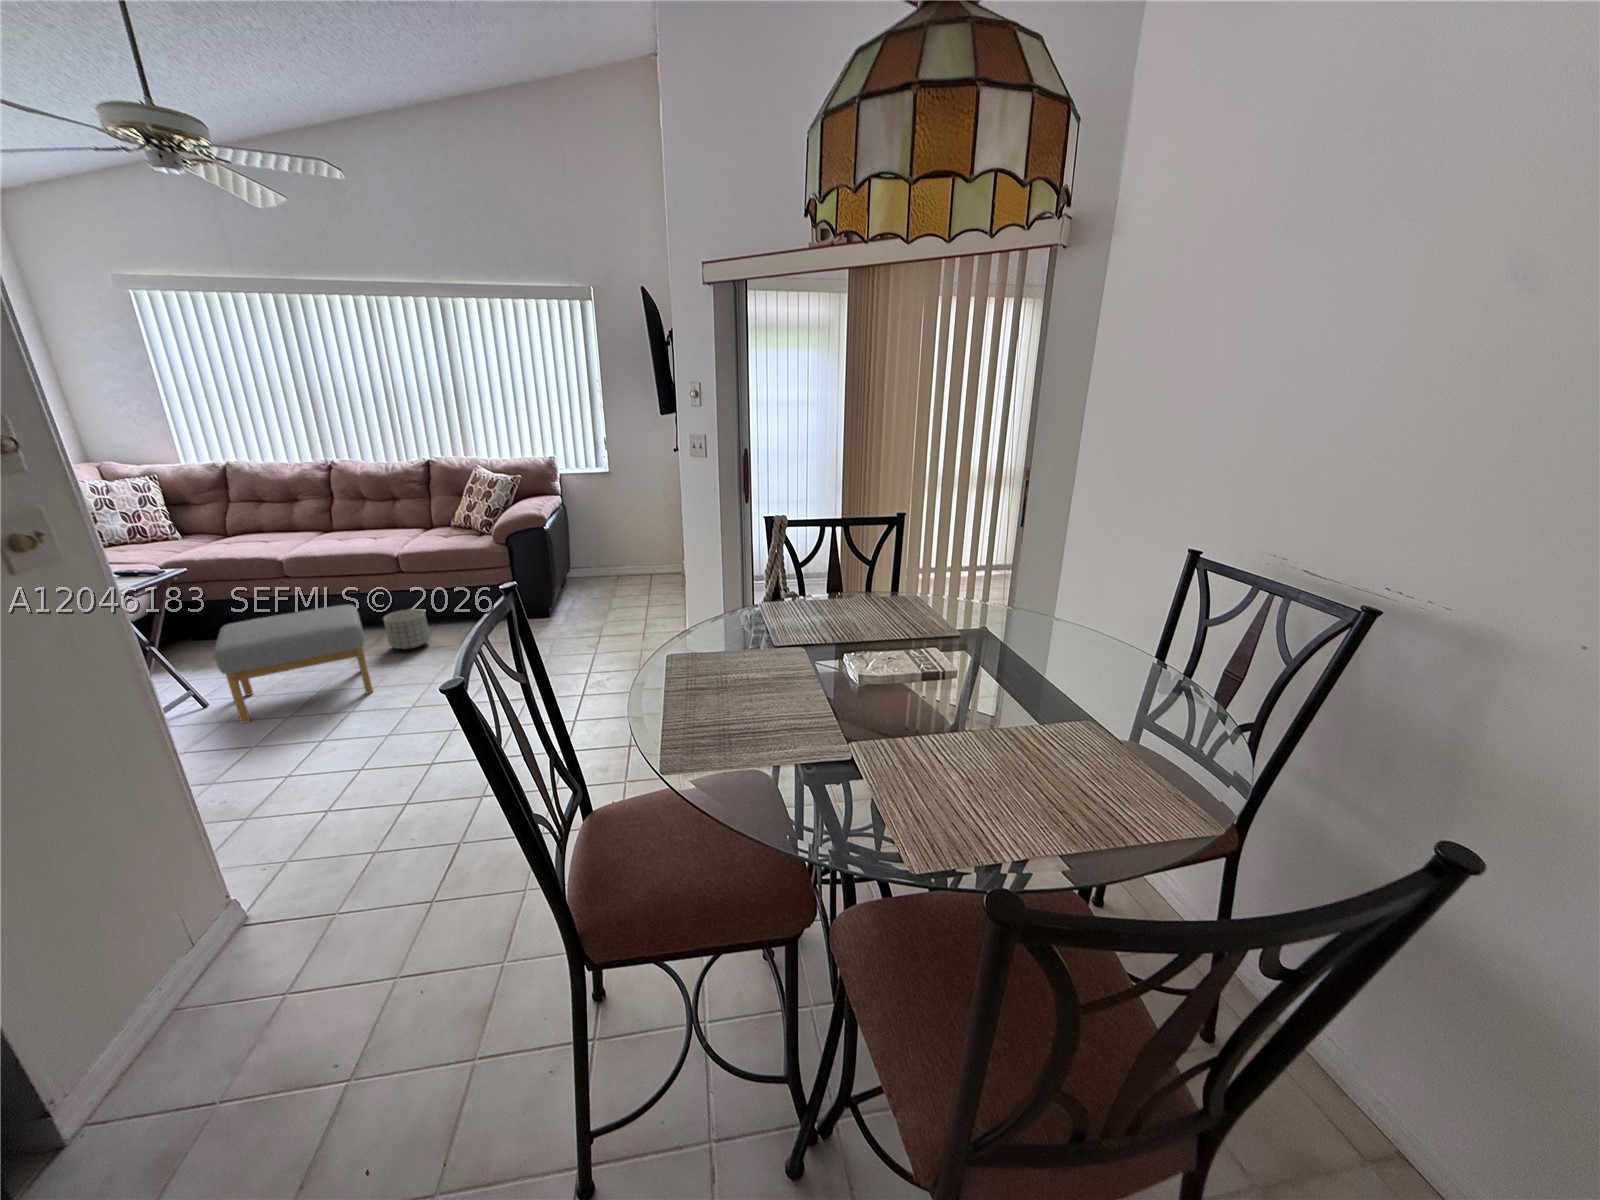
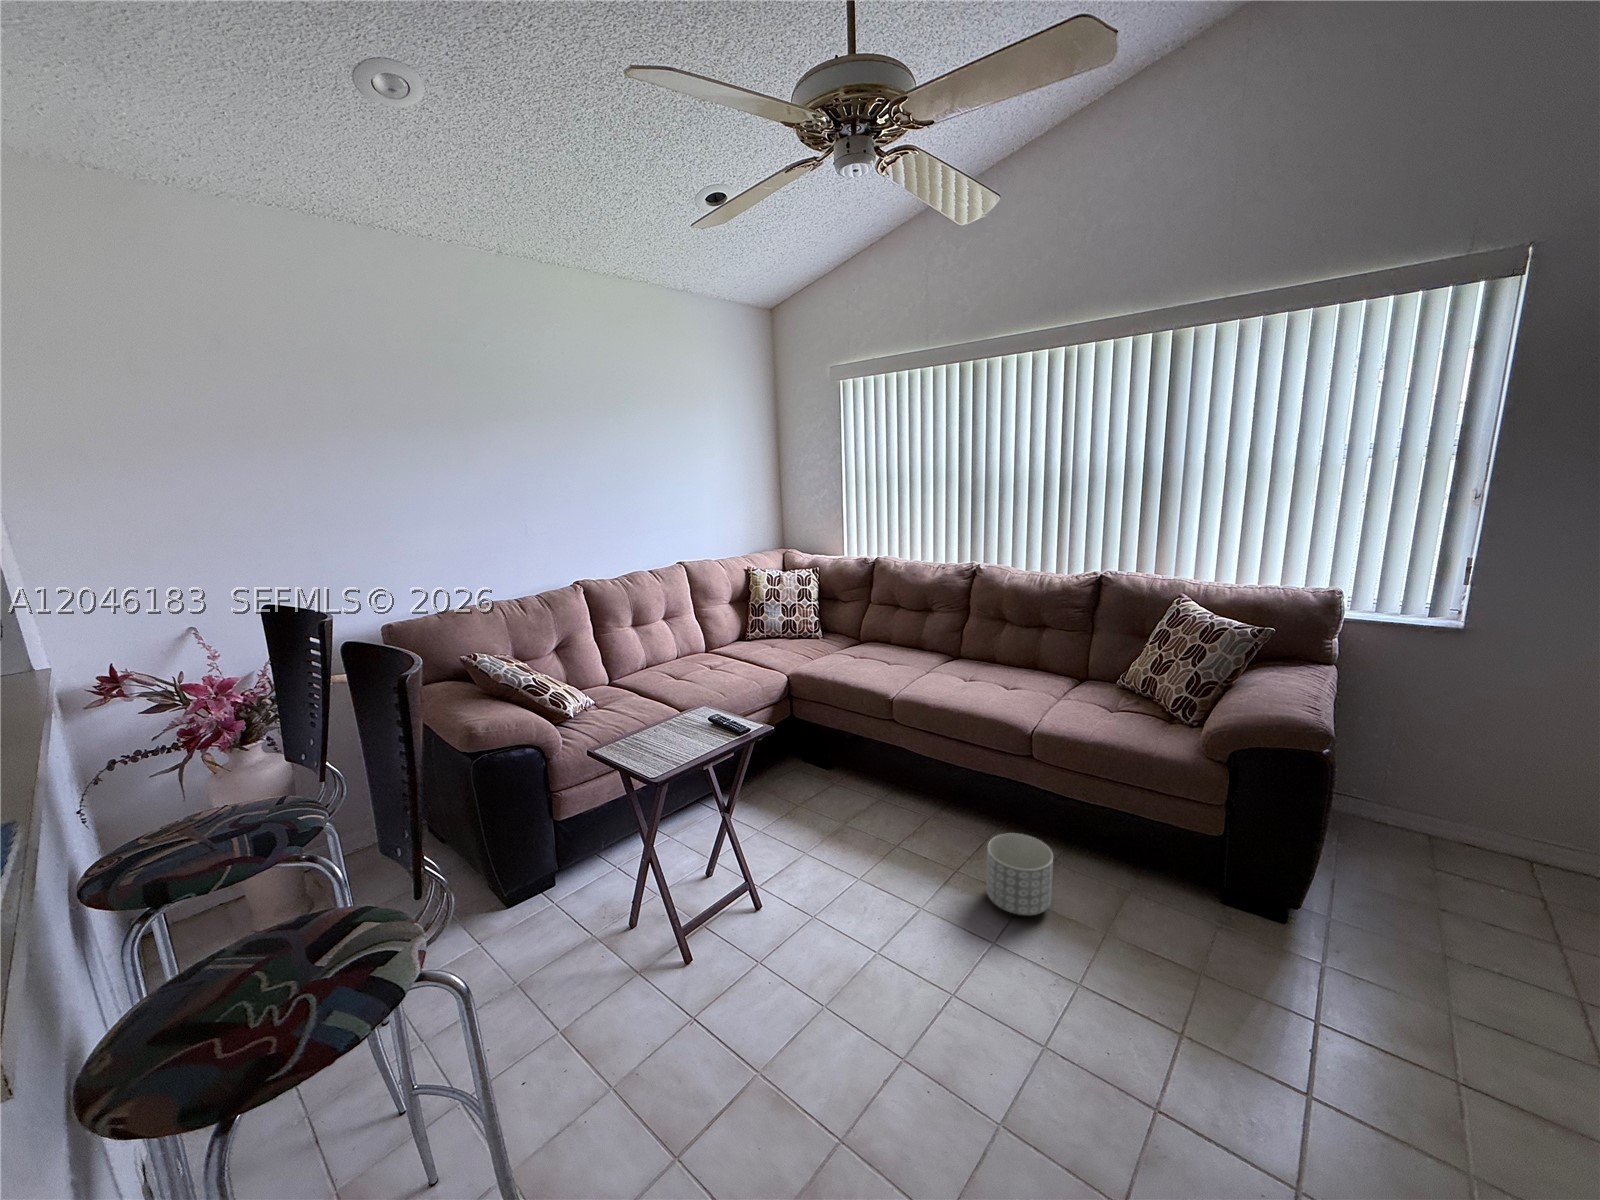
footstool: present [214,604,373,723] -> none [750,810,952,1024]

